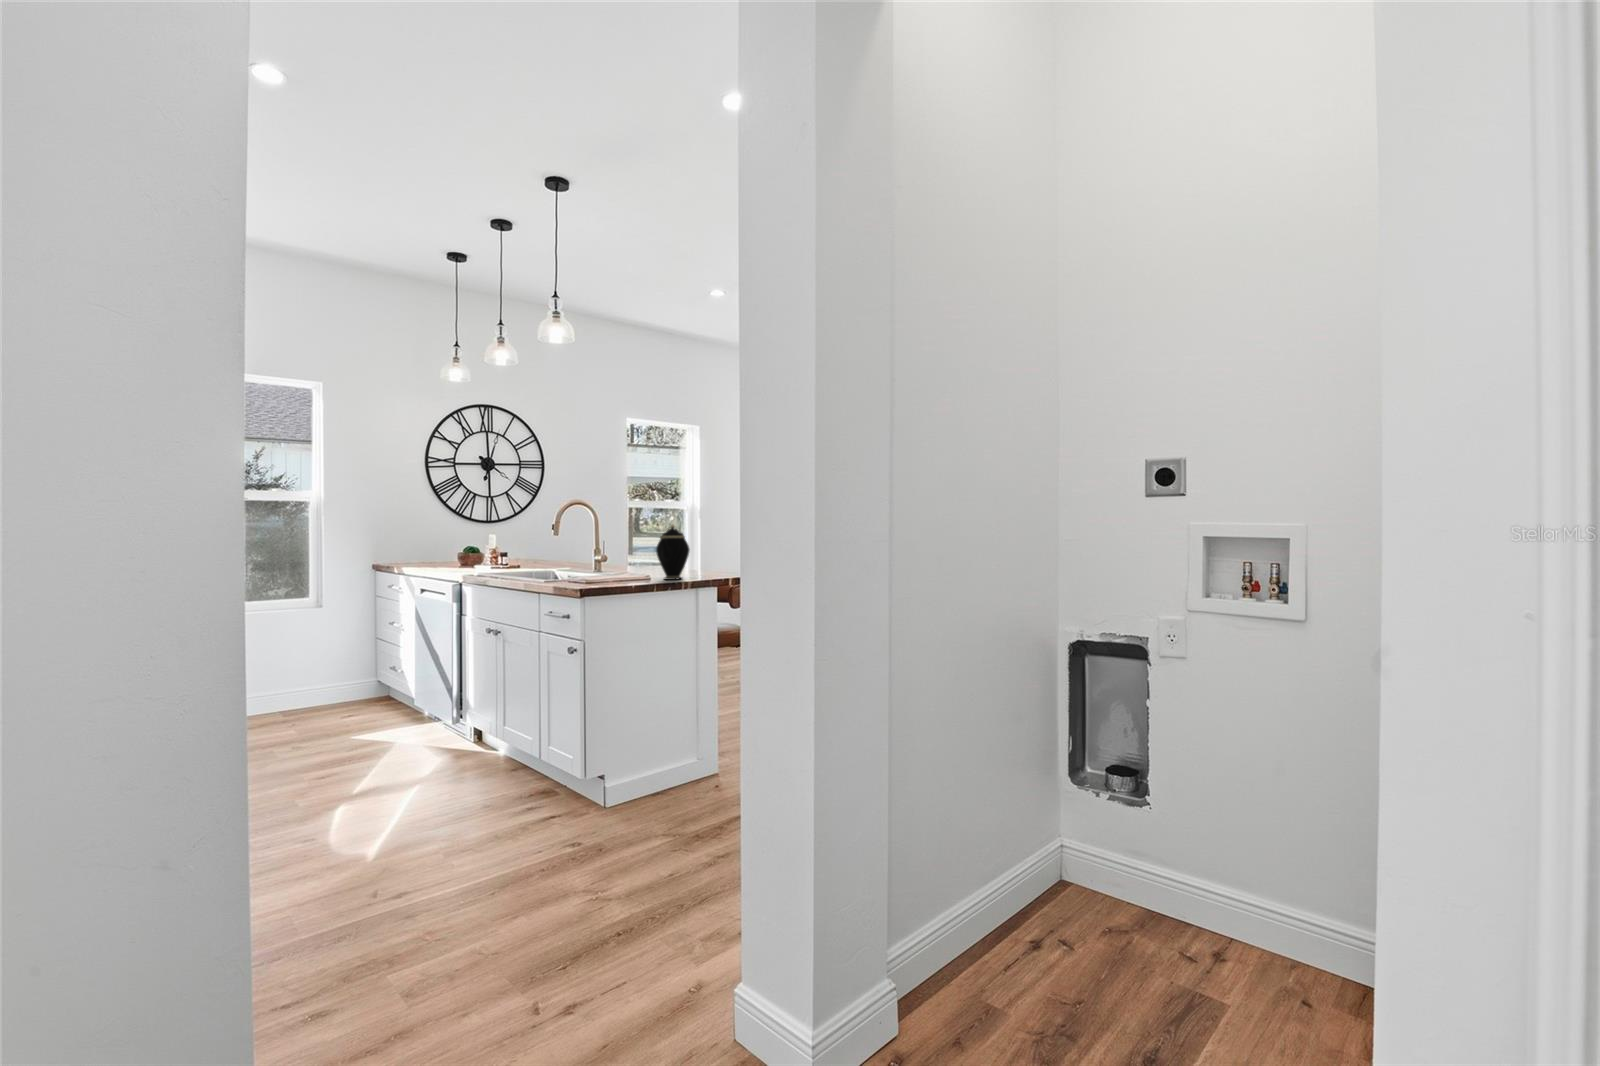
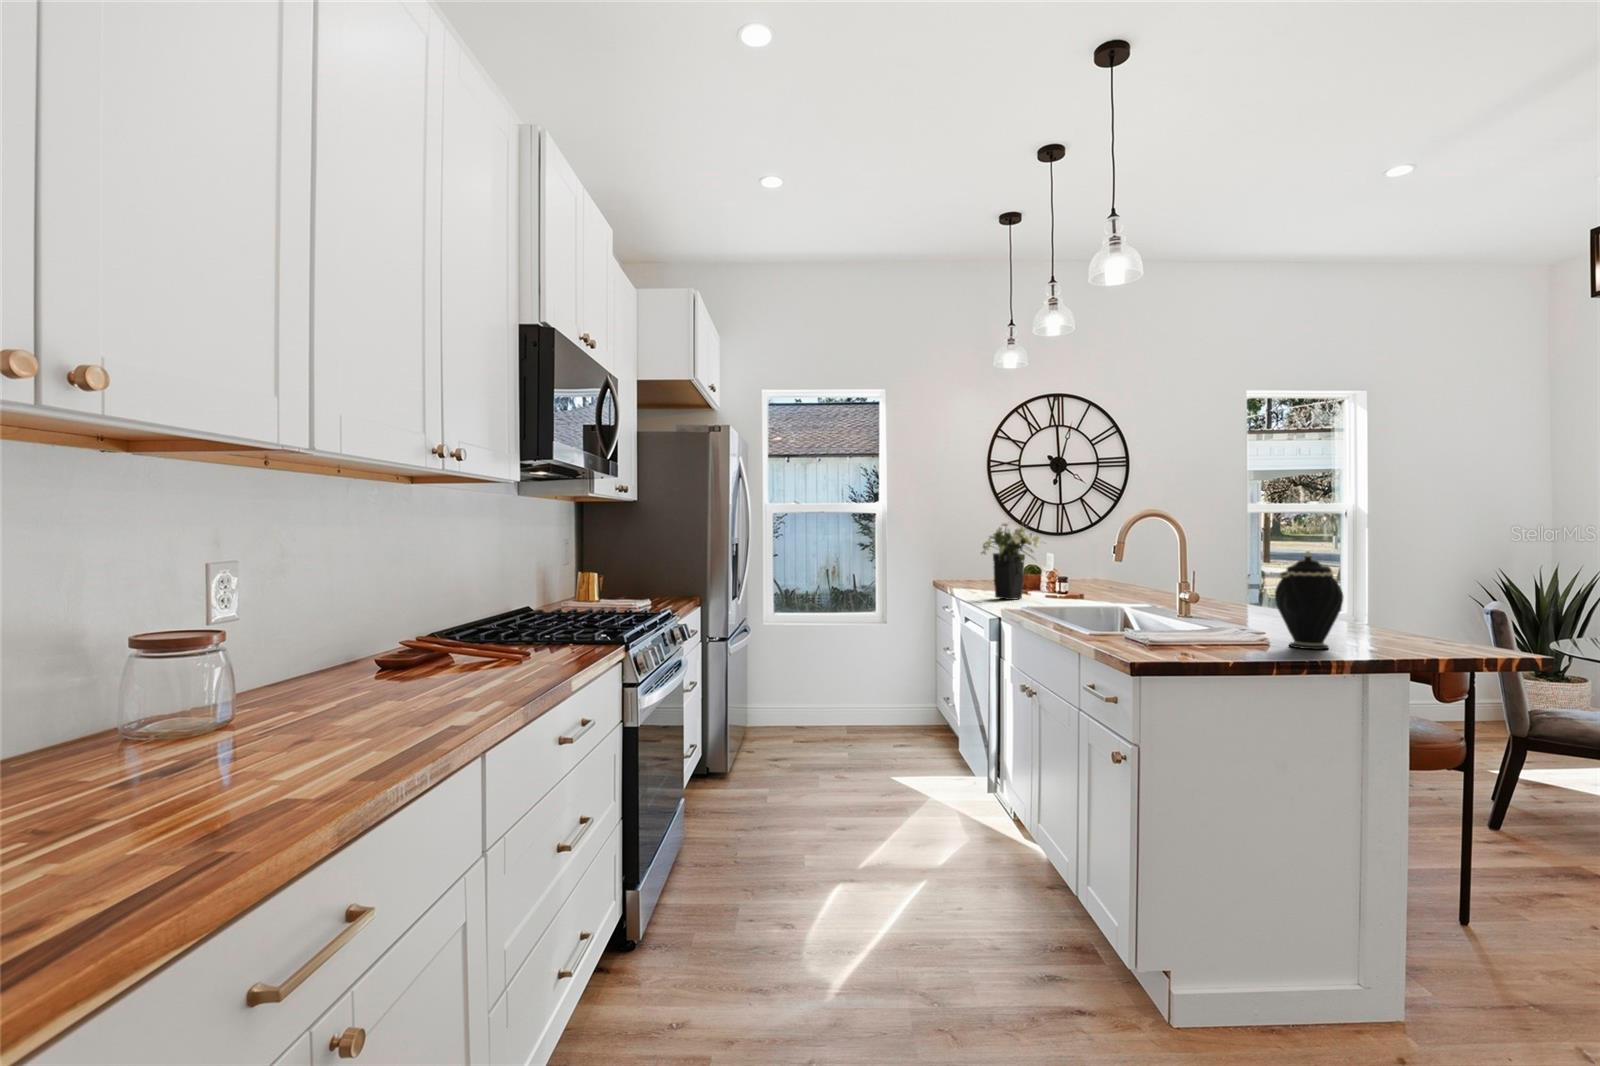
flower arrangement: none [440,507,496,571] -> present [982,523,1039,600]

